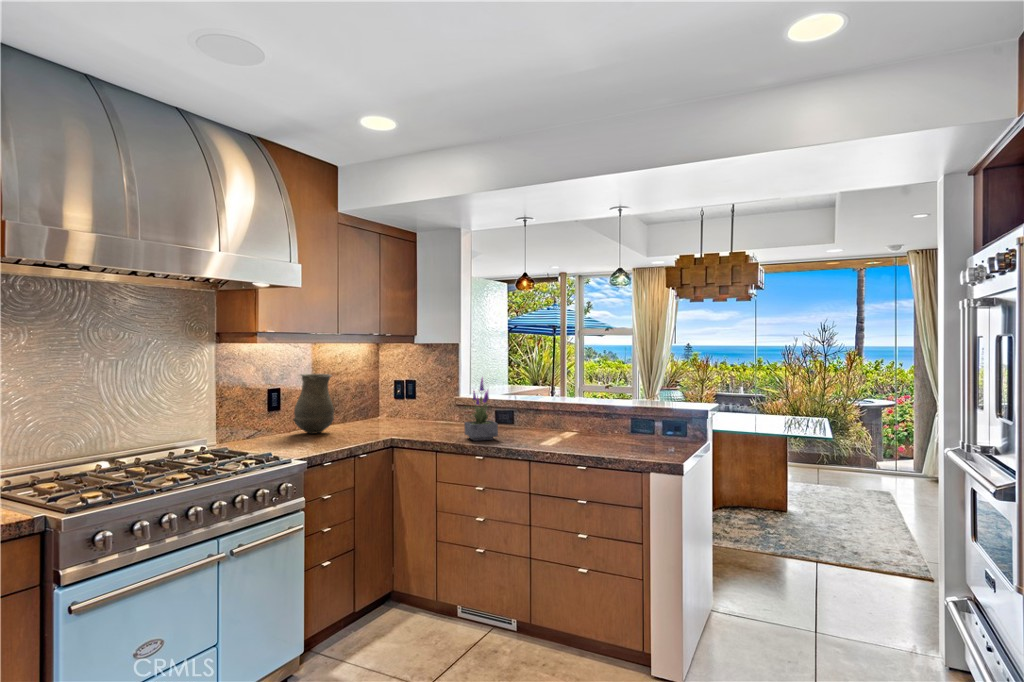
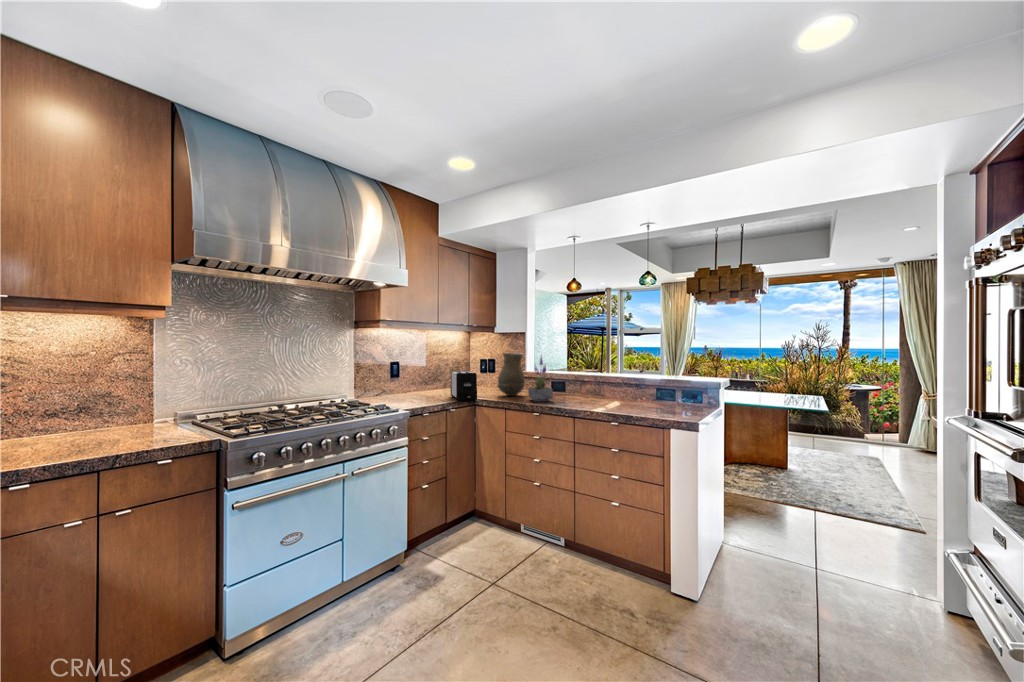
vase: present [293,374,334,434] -> present [498,353,525,396]
toaster: none [355,400,395,443] -> present [450,371,477,401]

